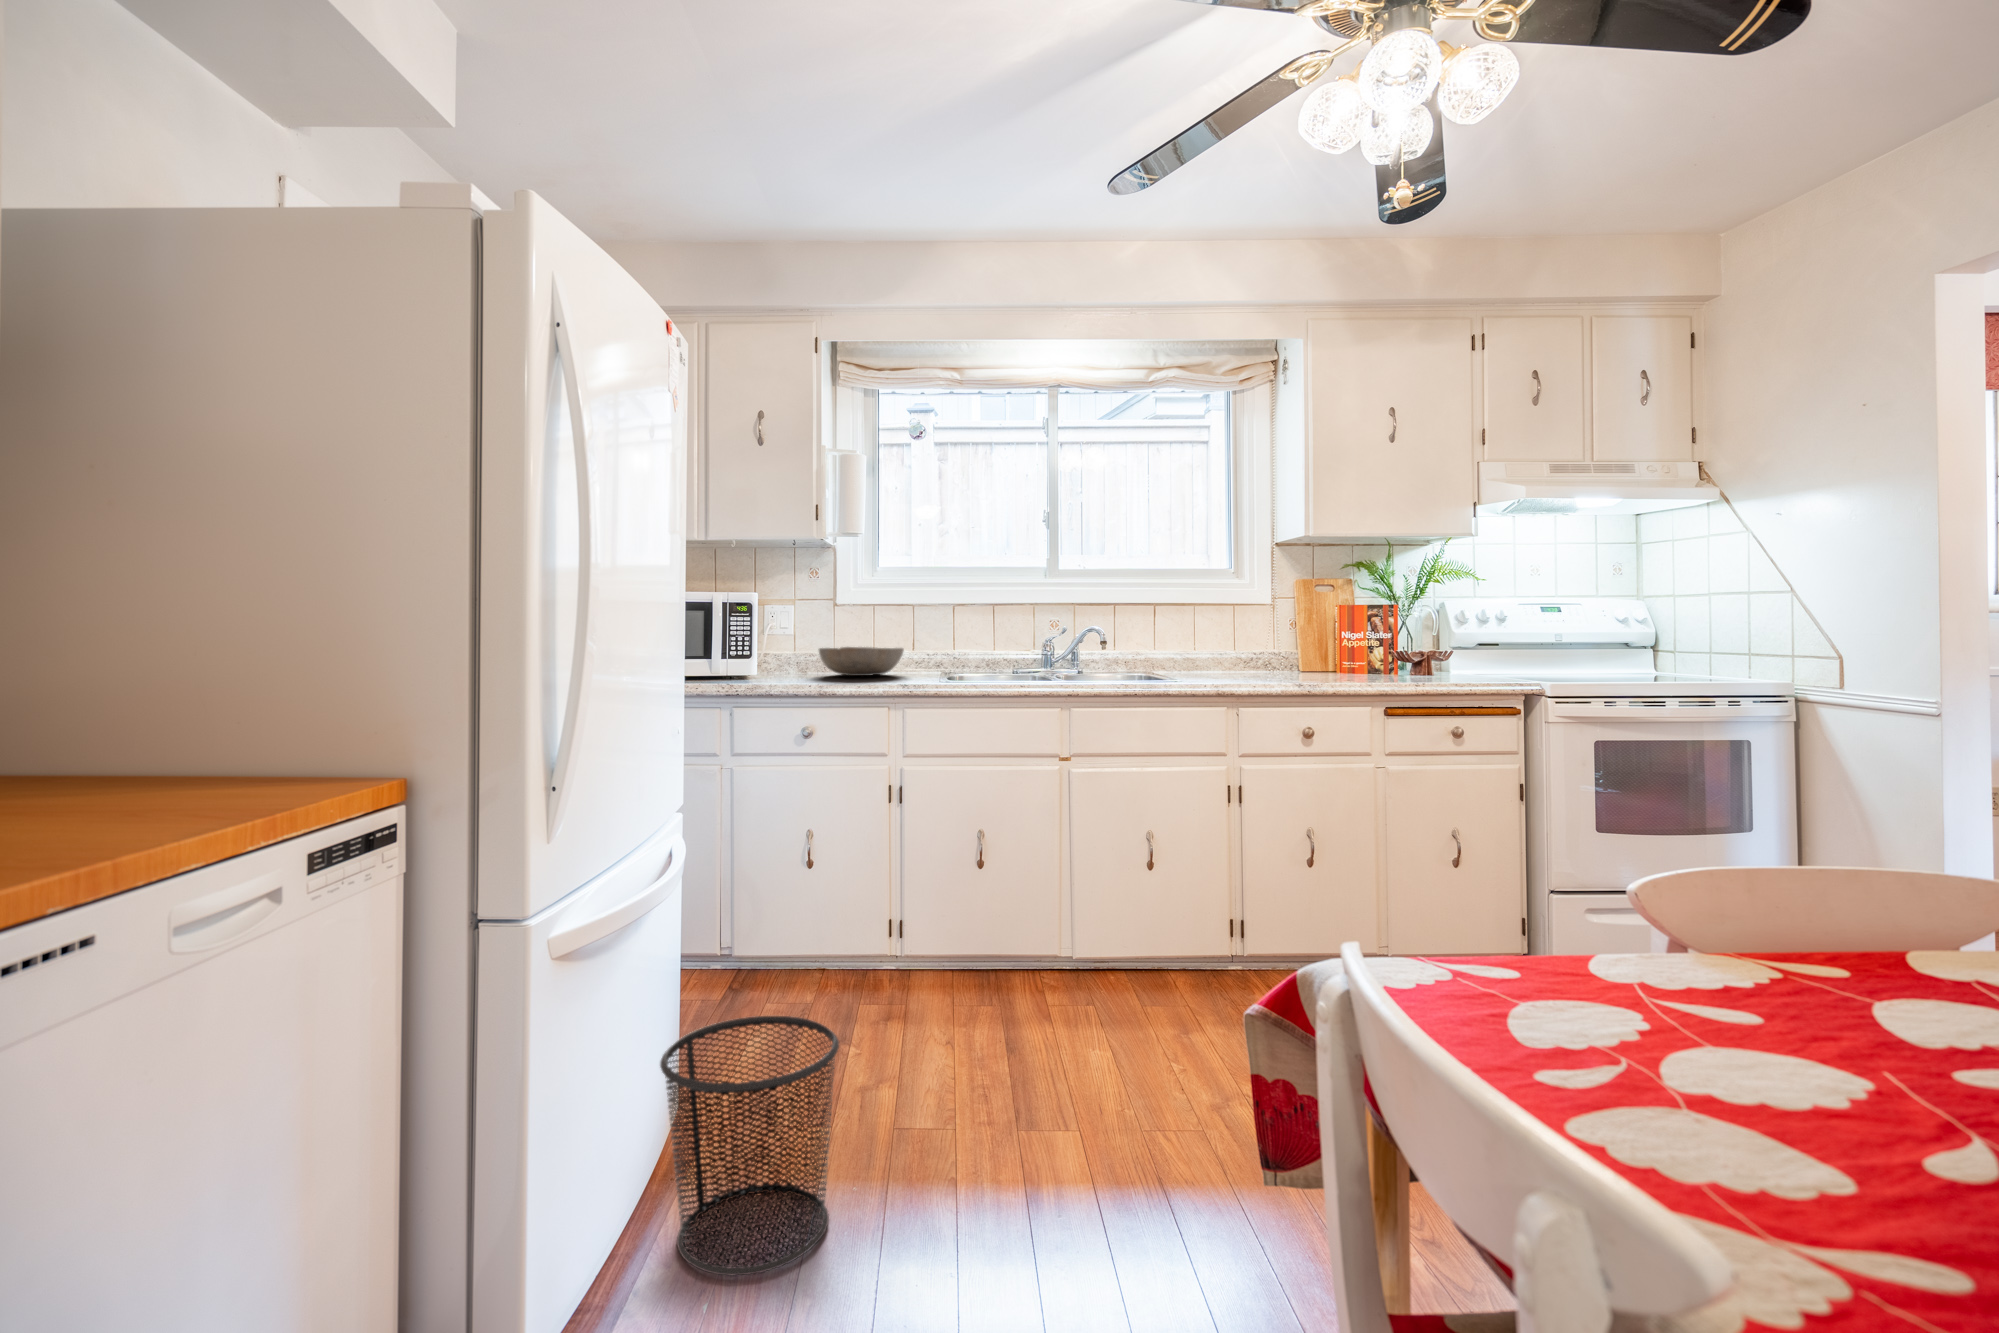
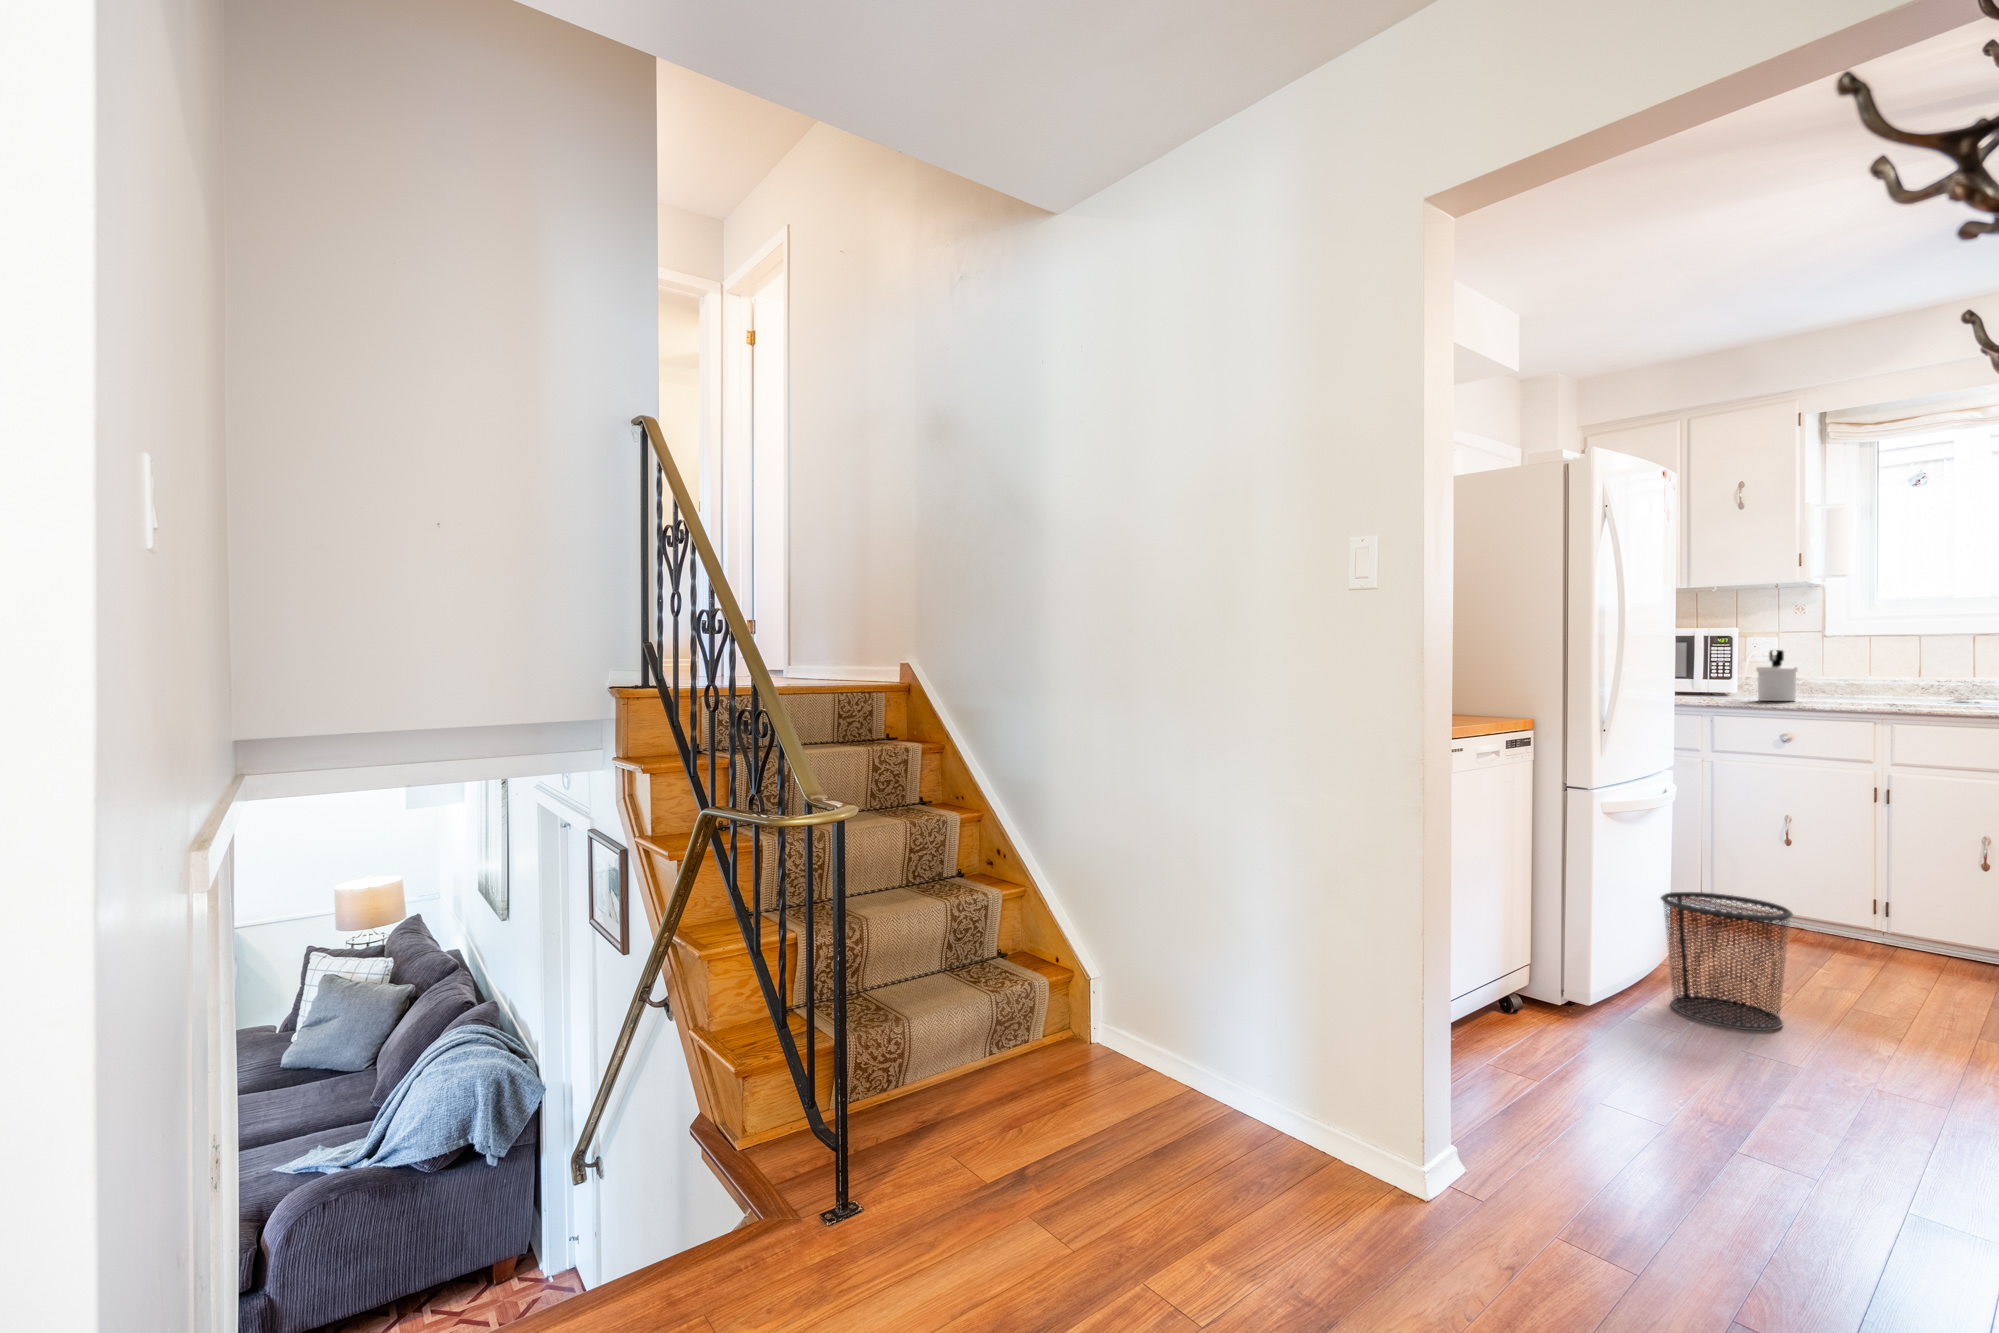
soap dispenser: none [777,622,818,687] -> present [1756,650,1797,701]
bowl: present [819,647,904,676] -> none [1801,671,1900,696]

